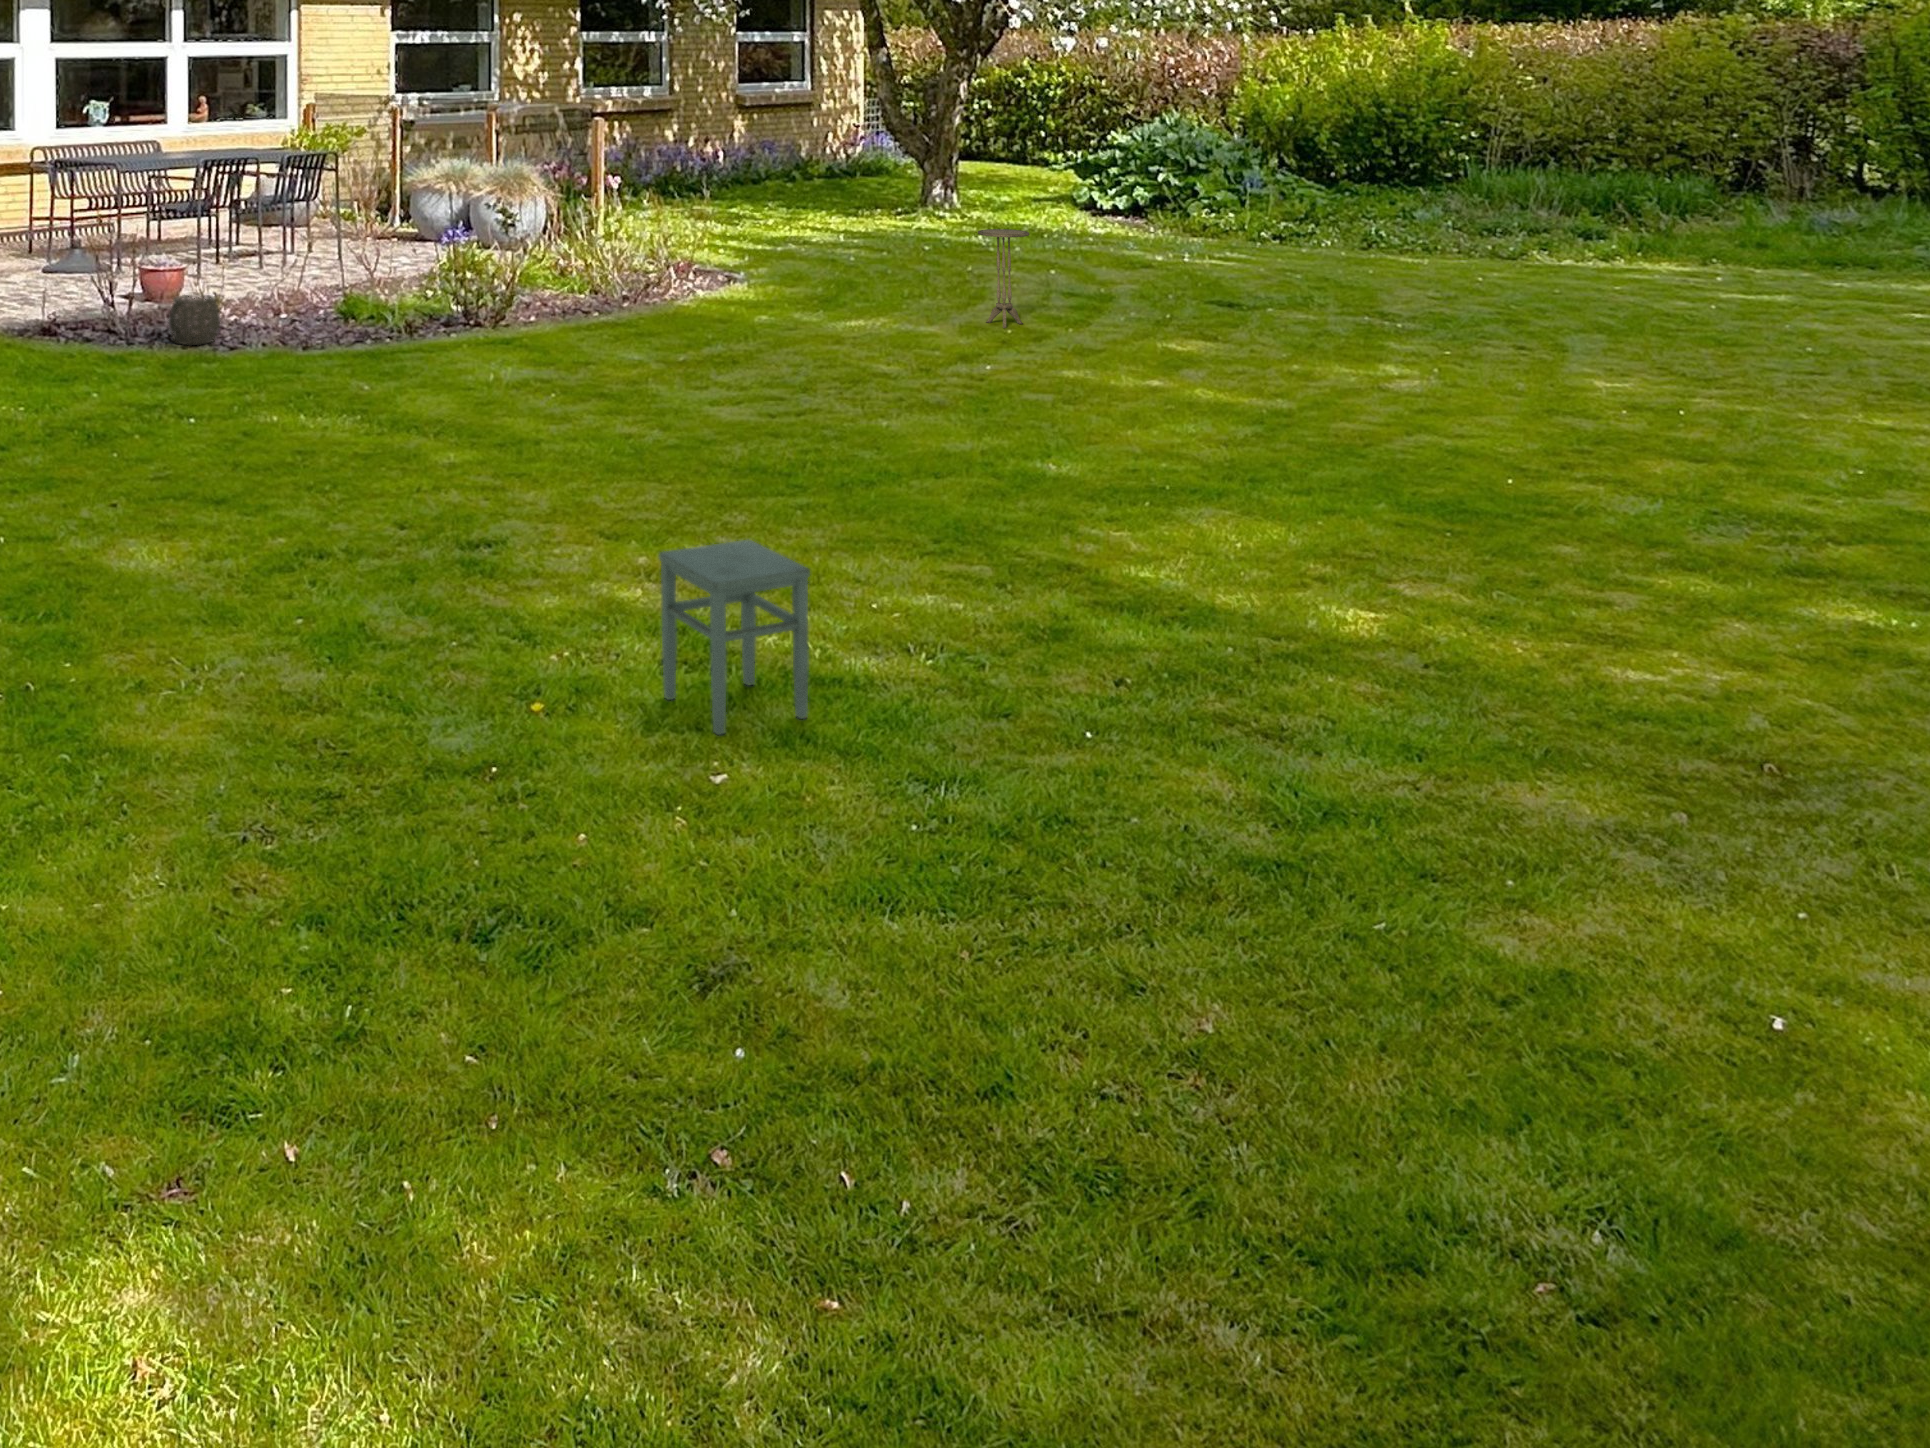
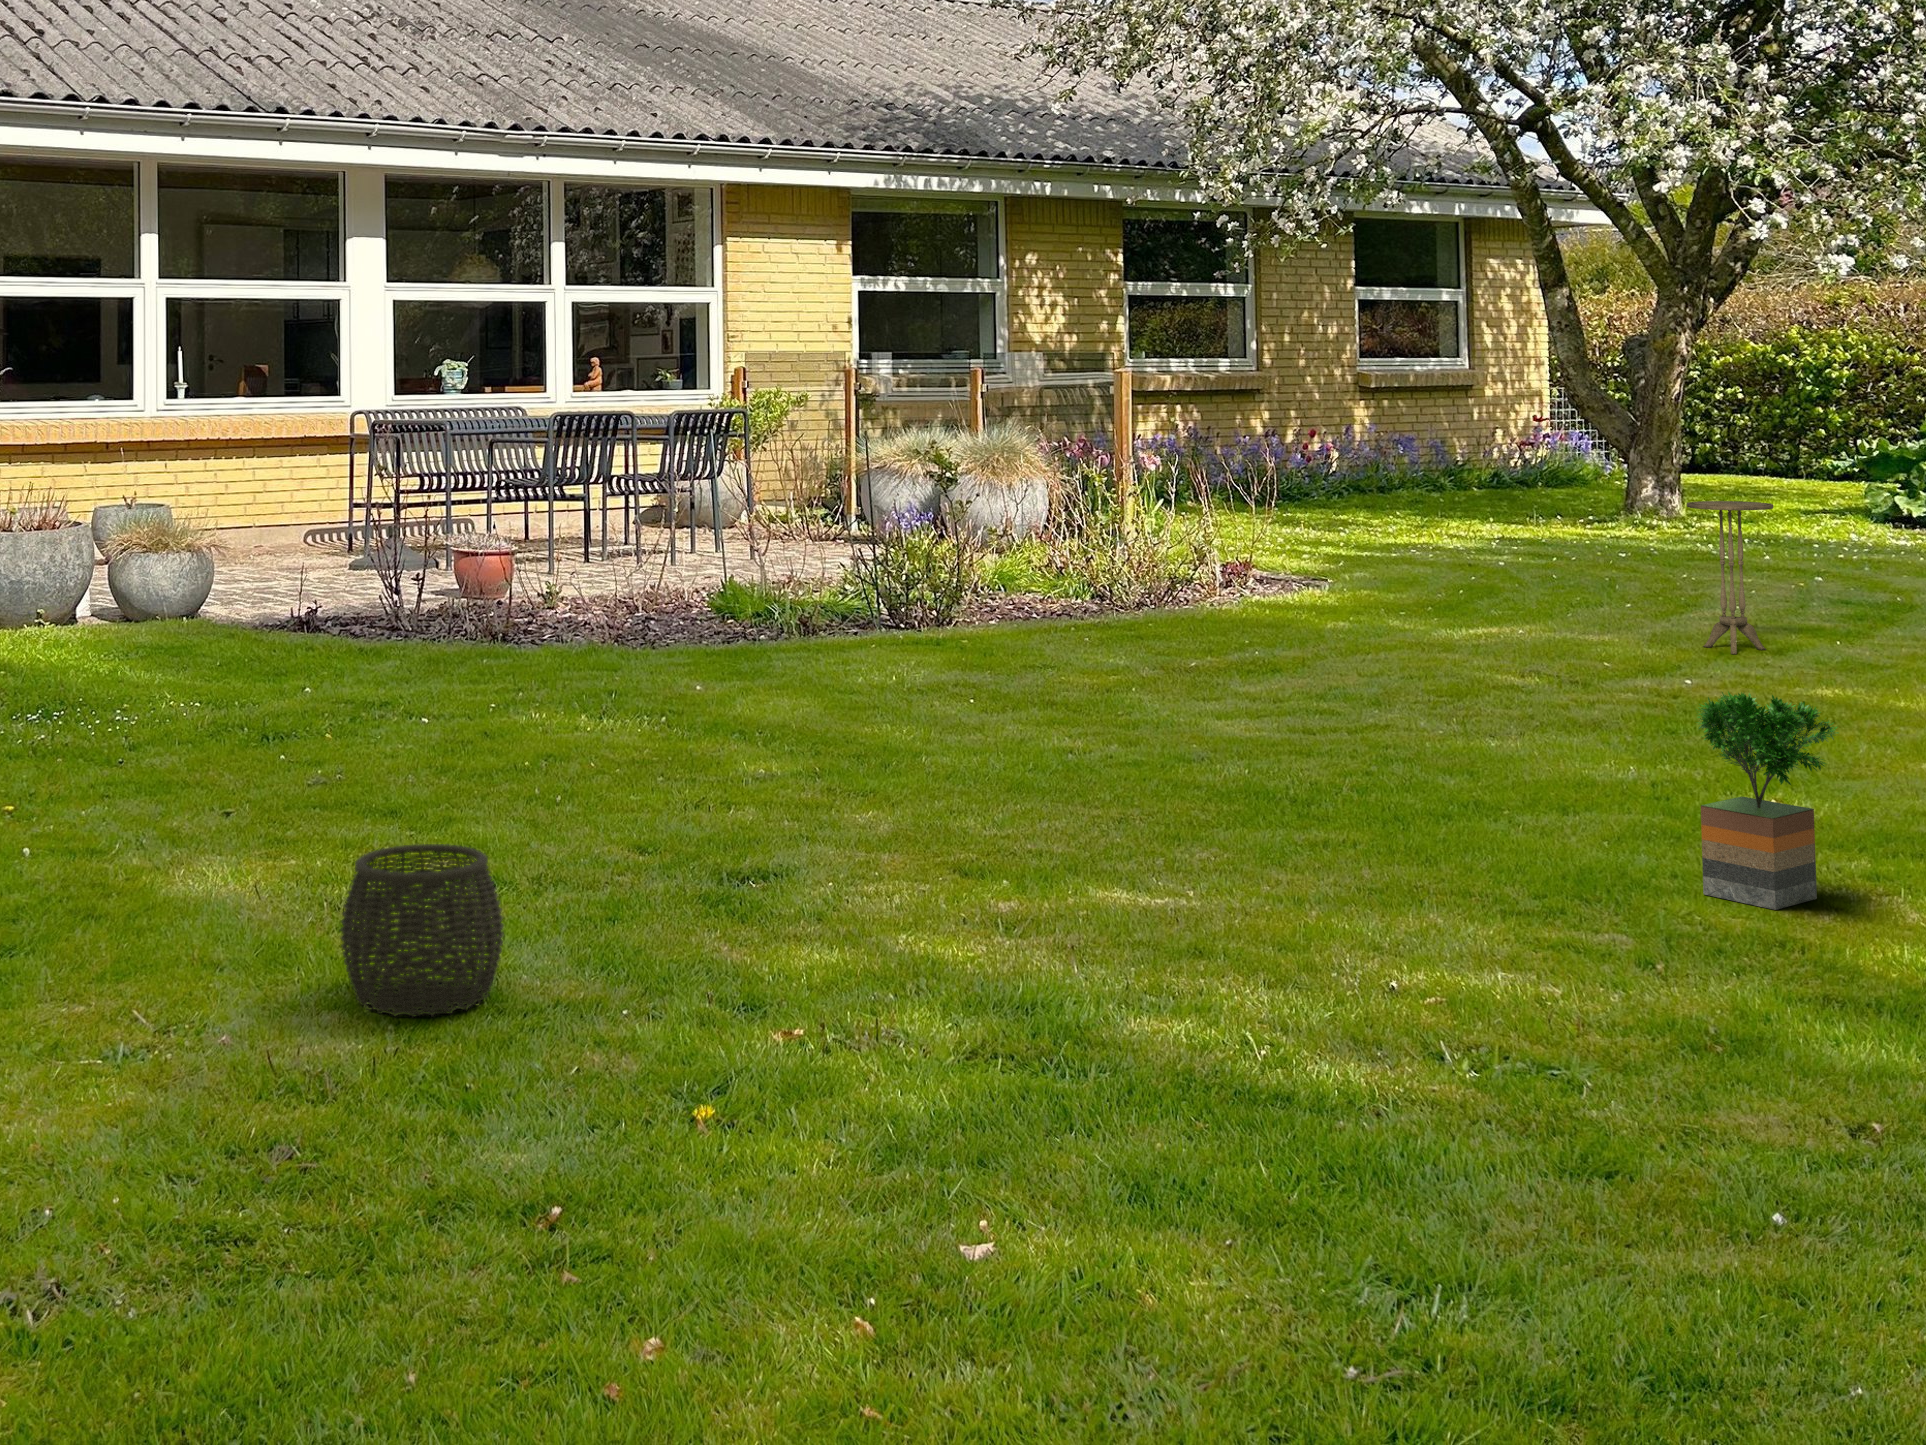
woven basket: present [169,295,220,345] -> present [341,844,504,1017]
potted tree: none [1002,386,1080,510] -> present [1697,692,1839,910]
stool: present [659,540,810,735] -> none [939,901,1226,1277]

